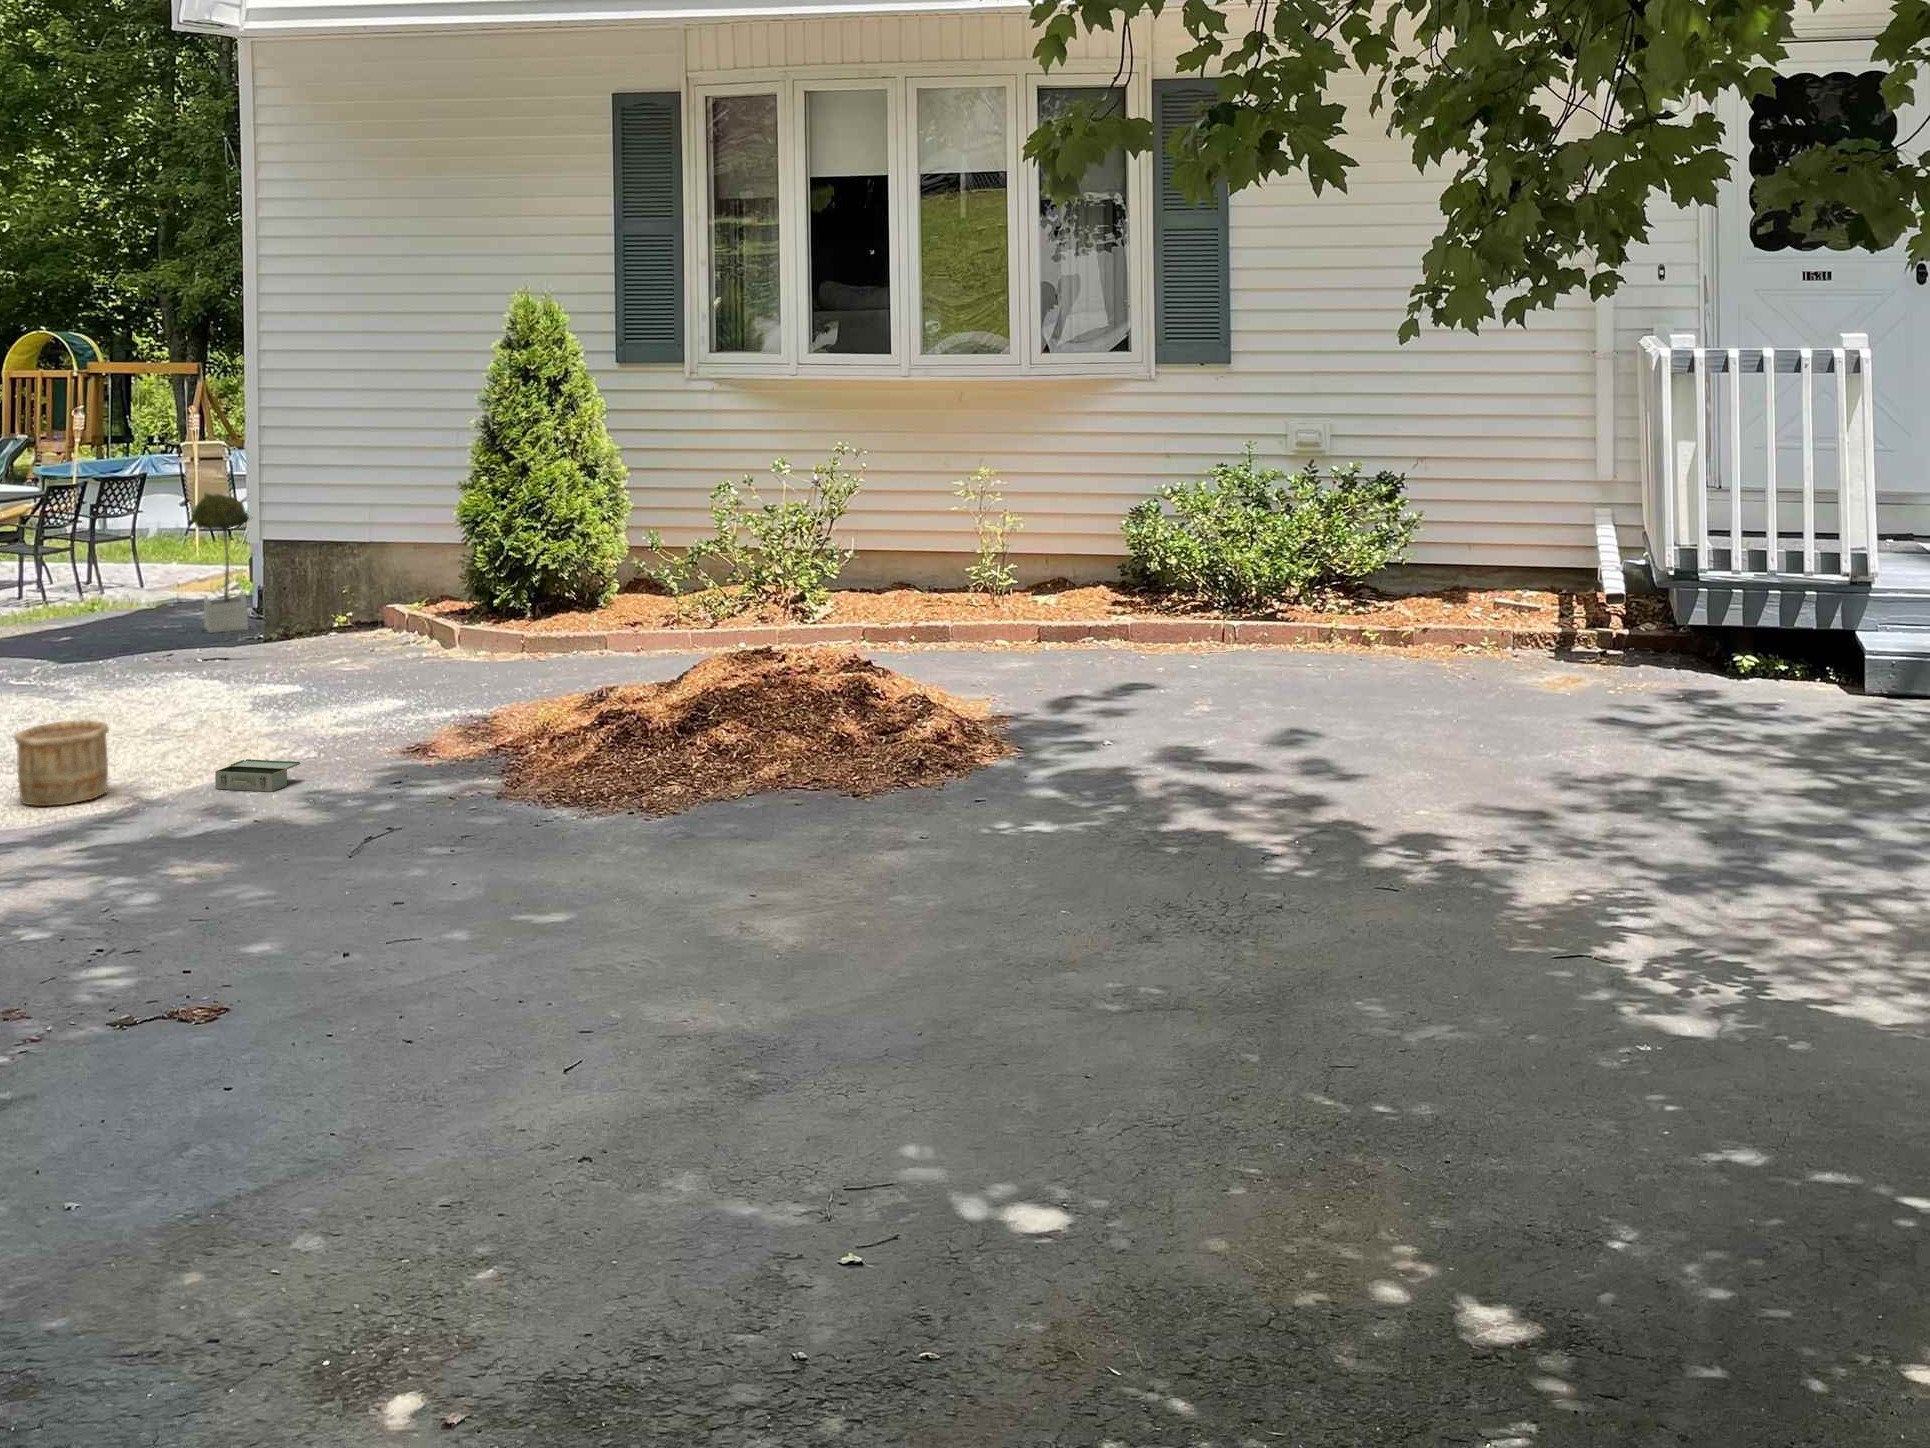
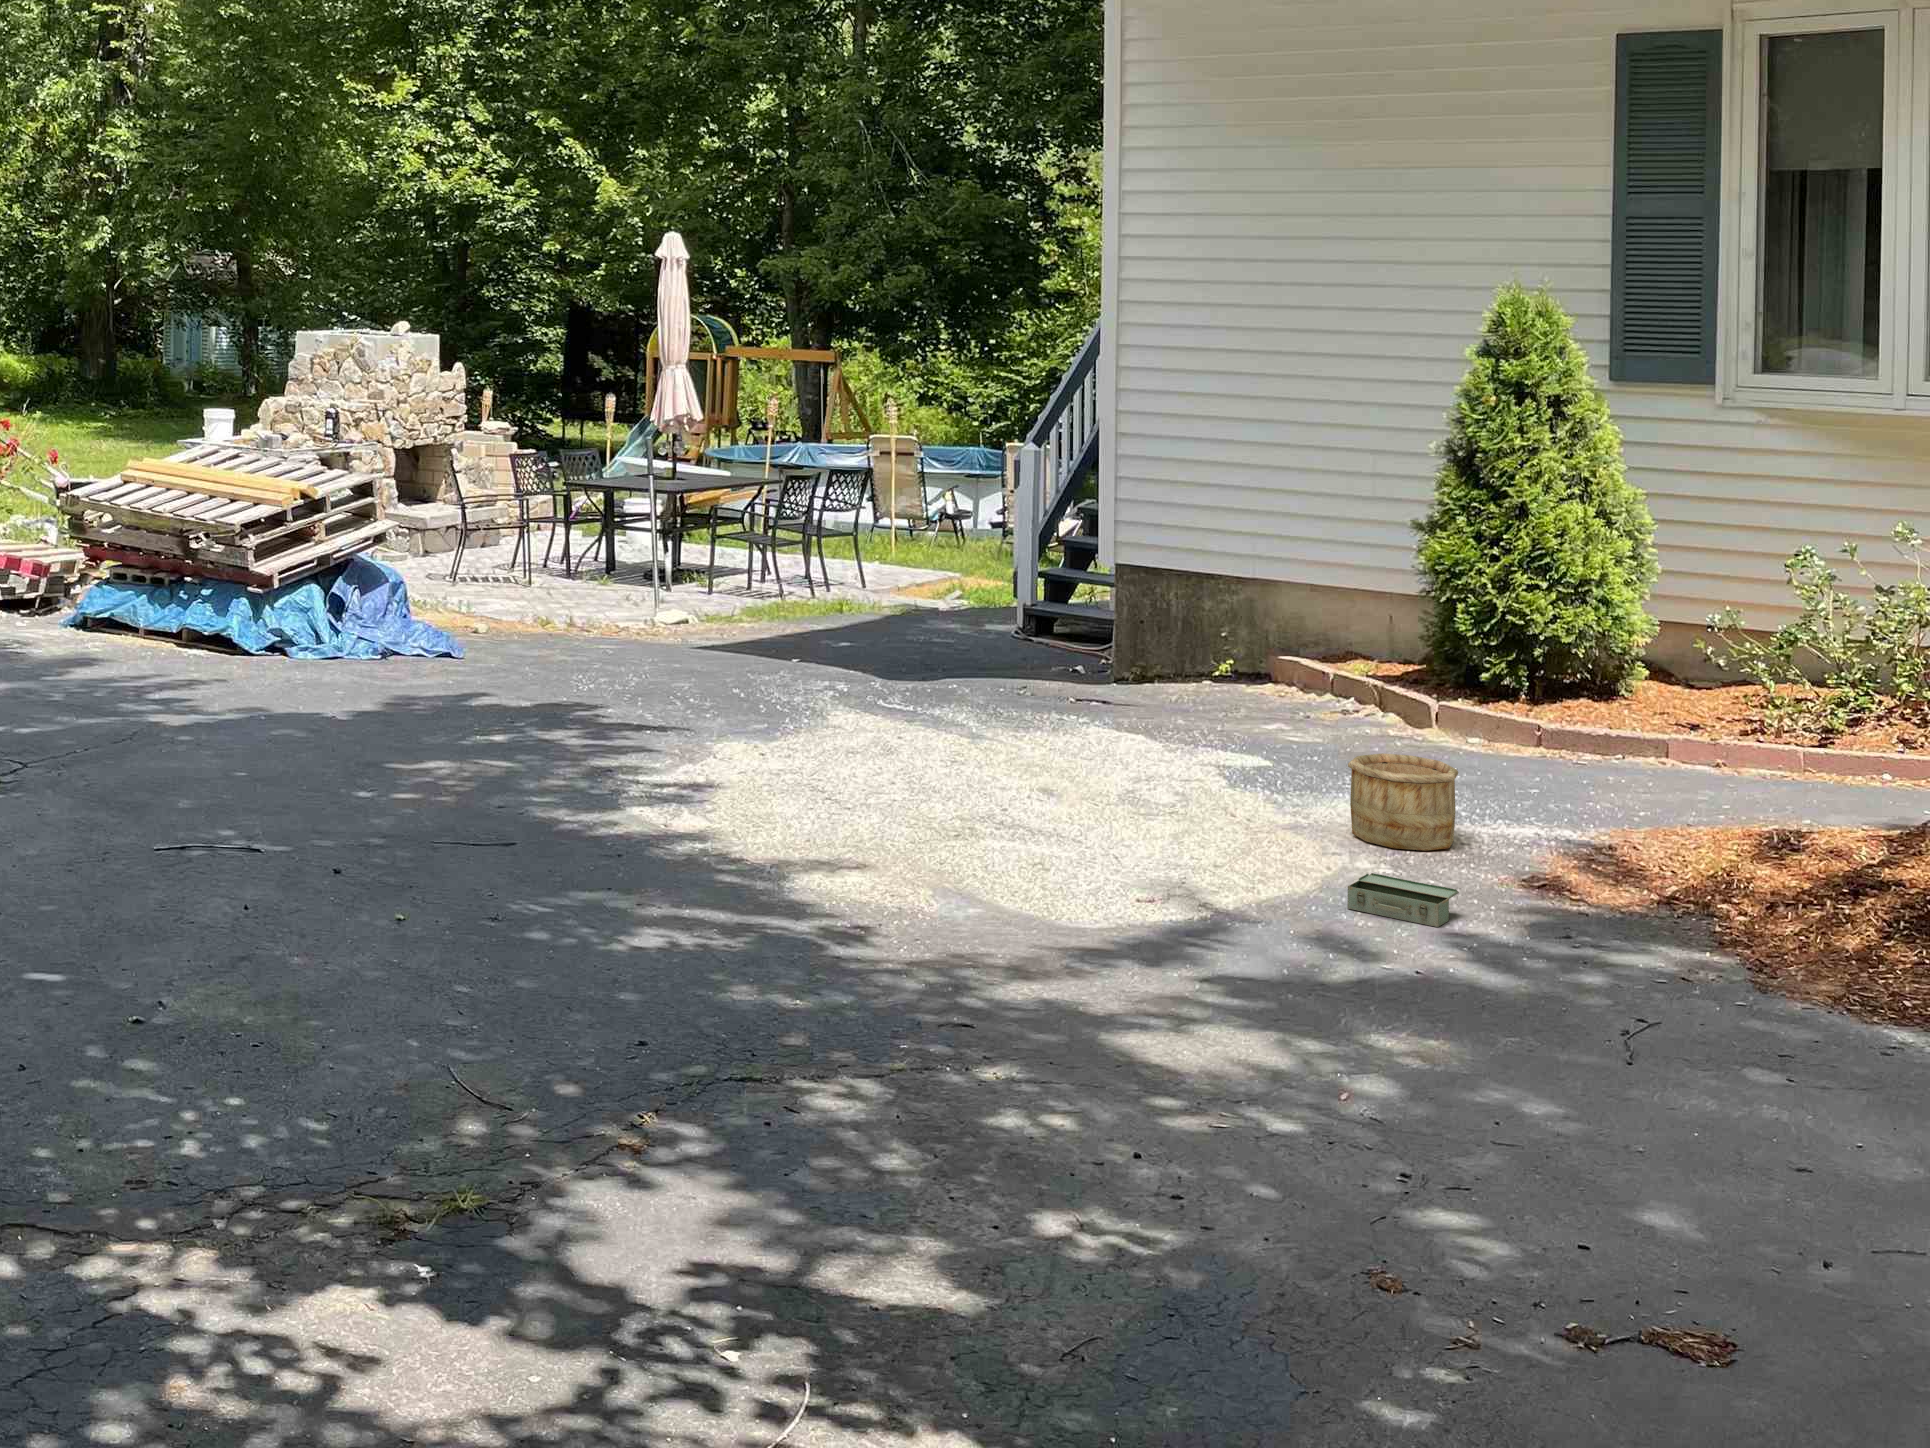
potted tree: present [191,493,249,633] -> none [1028,503,1097,665]
wooden bucket: present [14,720,109,806] -> present [1348,753,1458,851]

